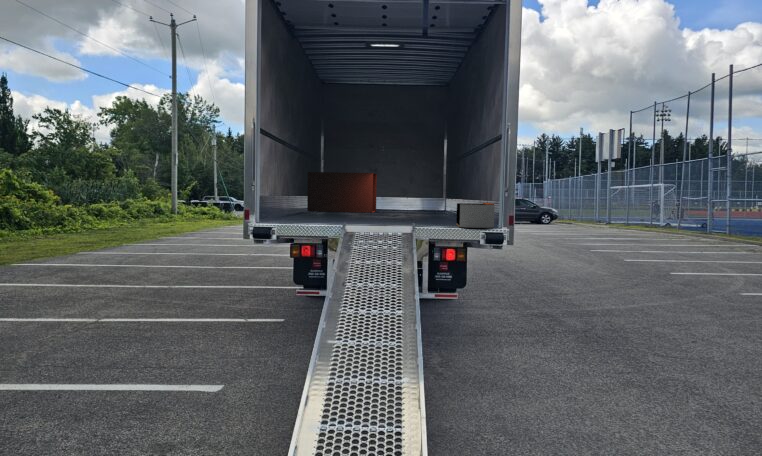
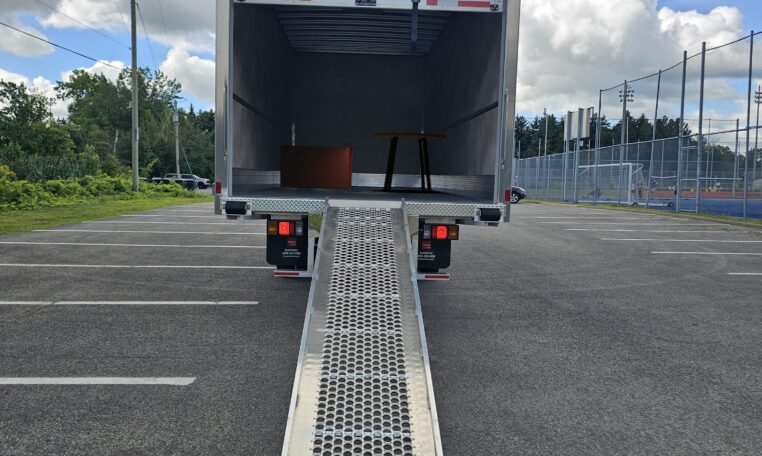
dining table: none [393,160,464,216] -> present [371,132,446,193]
storage bin: present [456,203,495,228] -> none [446,177,489,204]

